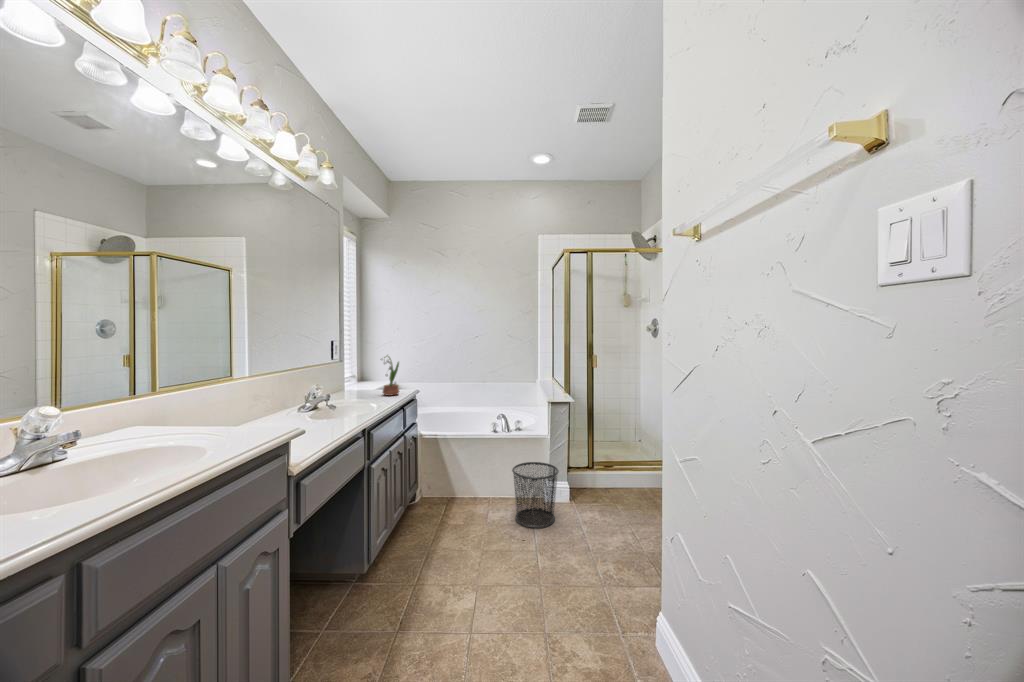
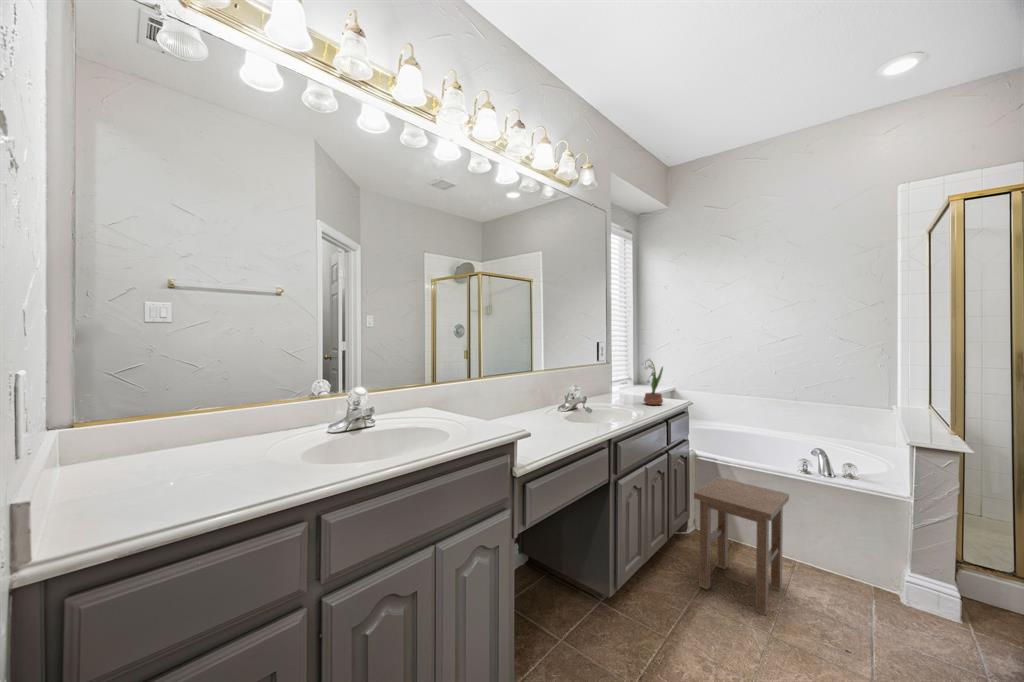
stool: none [427,448,489,540] -> present [694,477,789,615]
waste bin: present [512,462,559,528] -> none [830,528,929,644]

